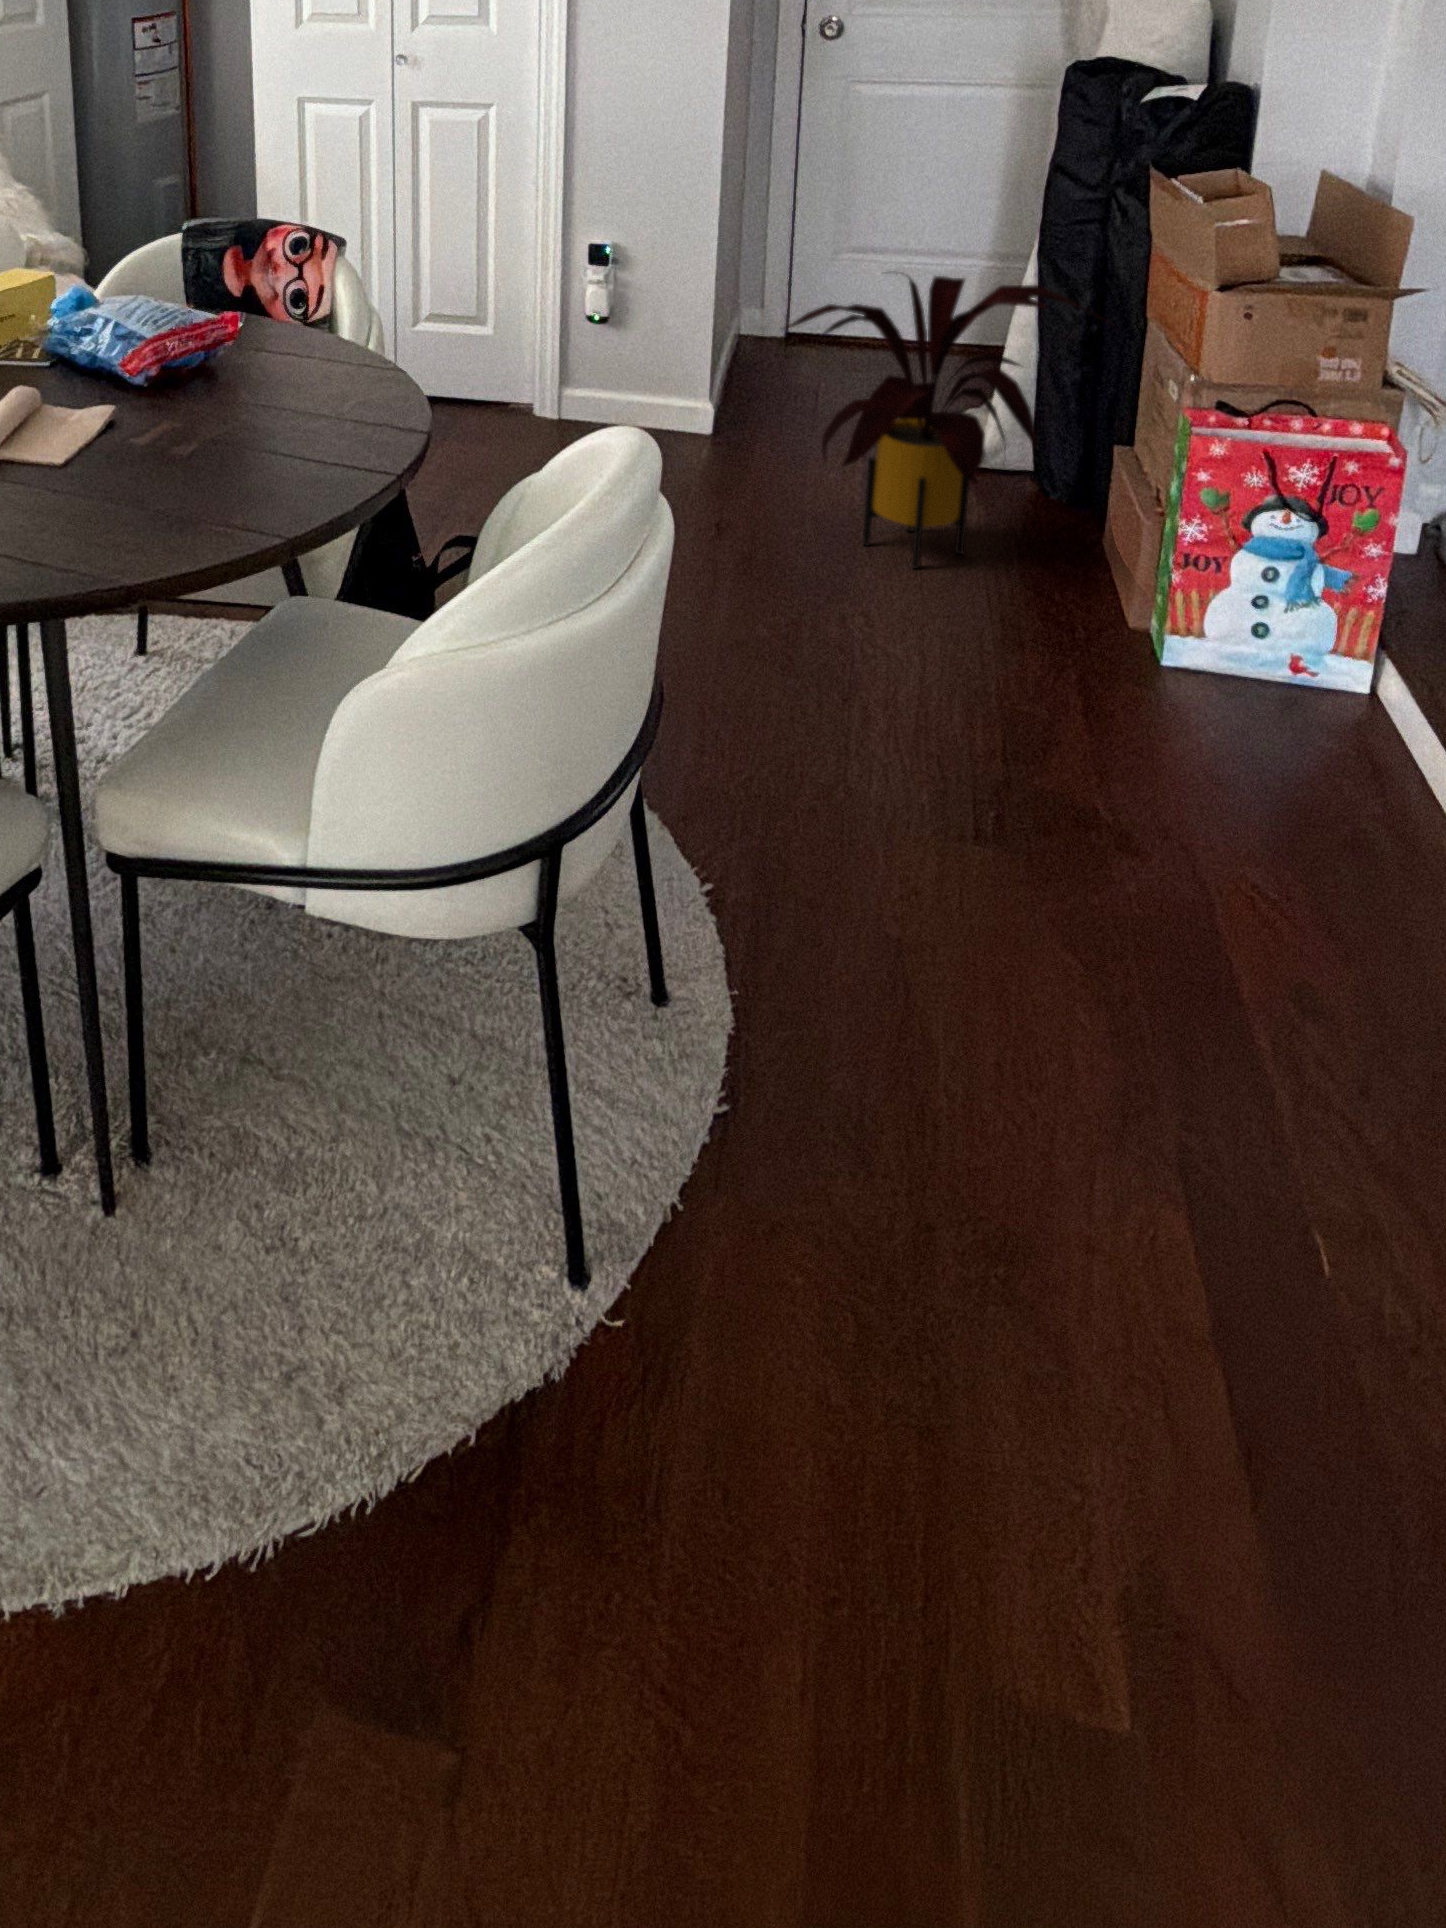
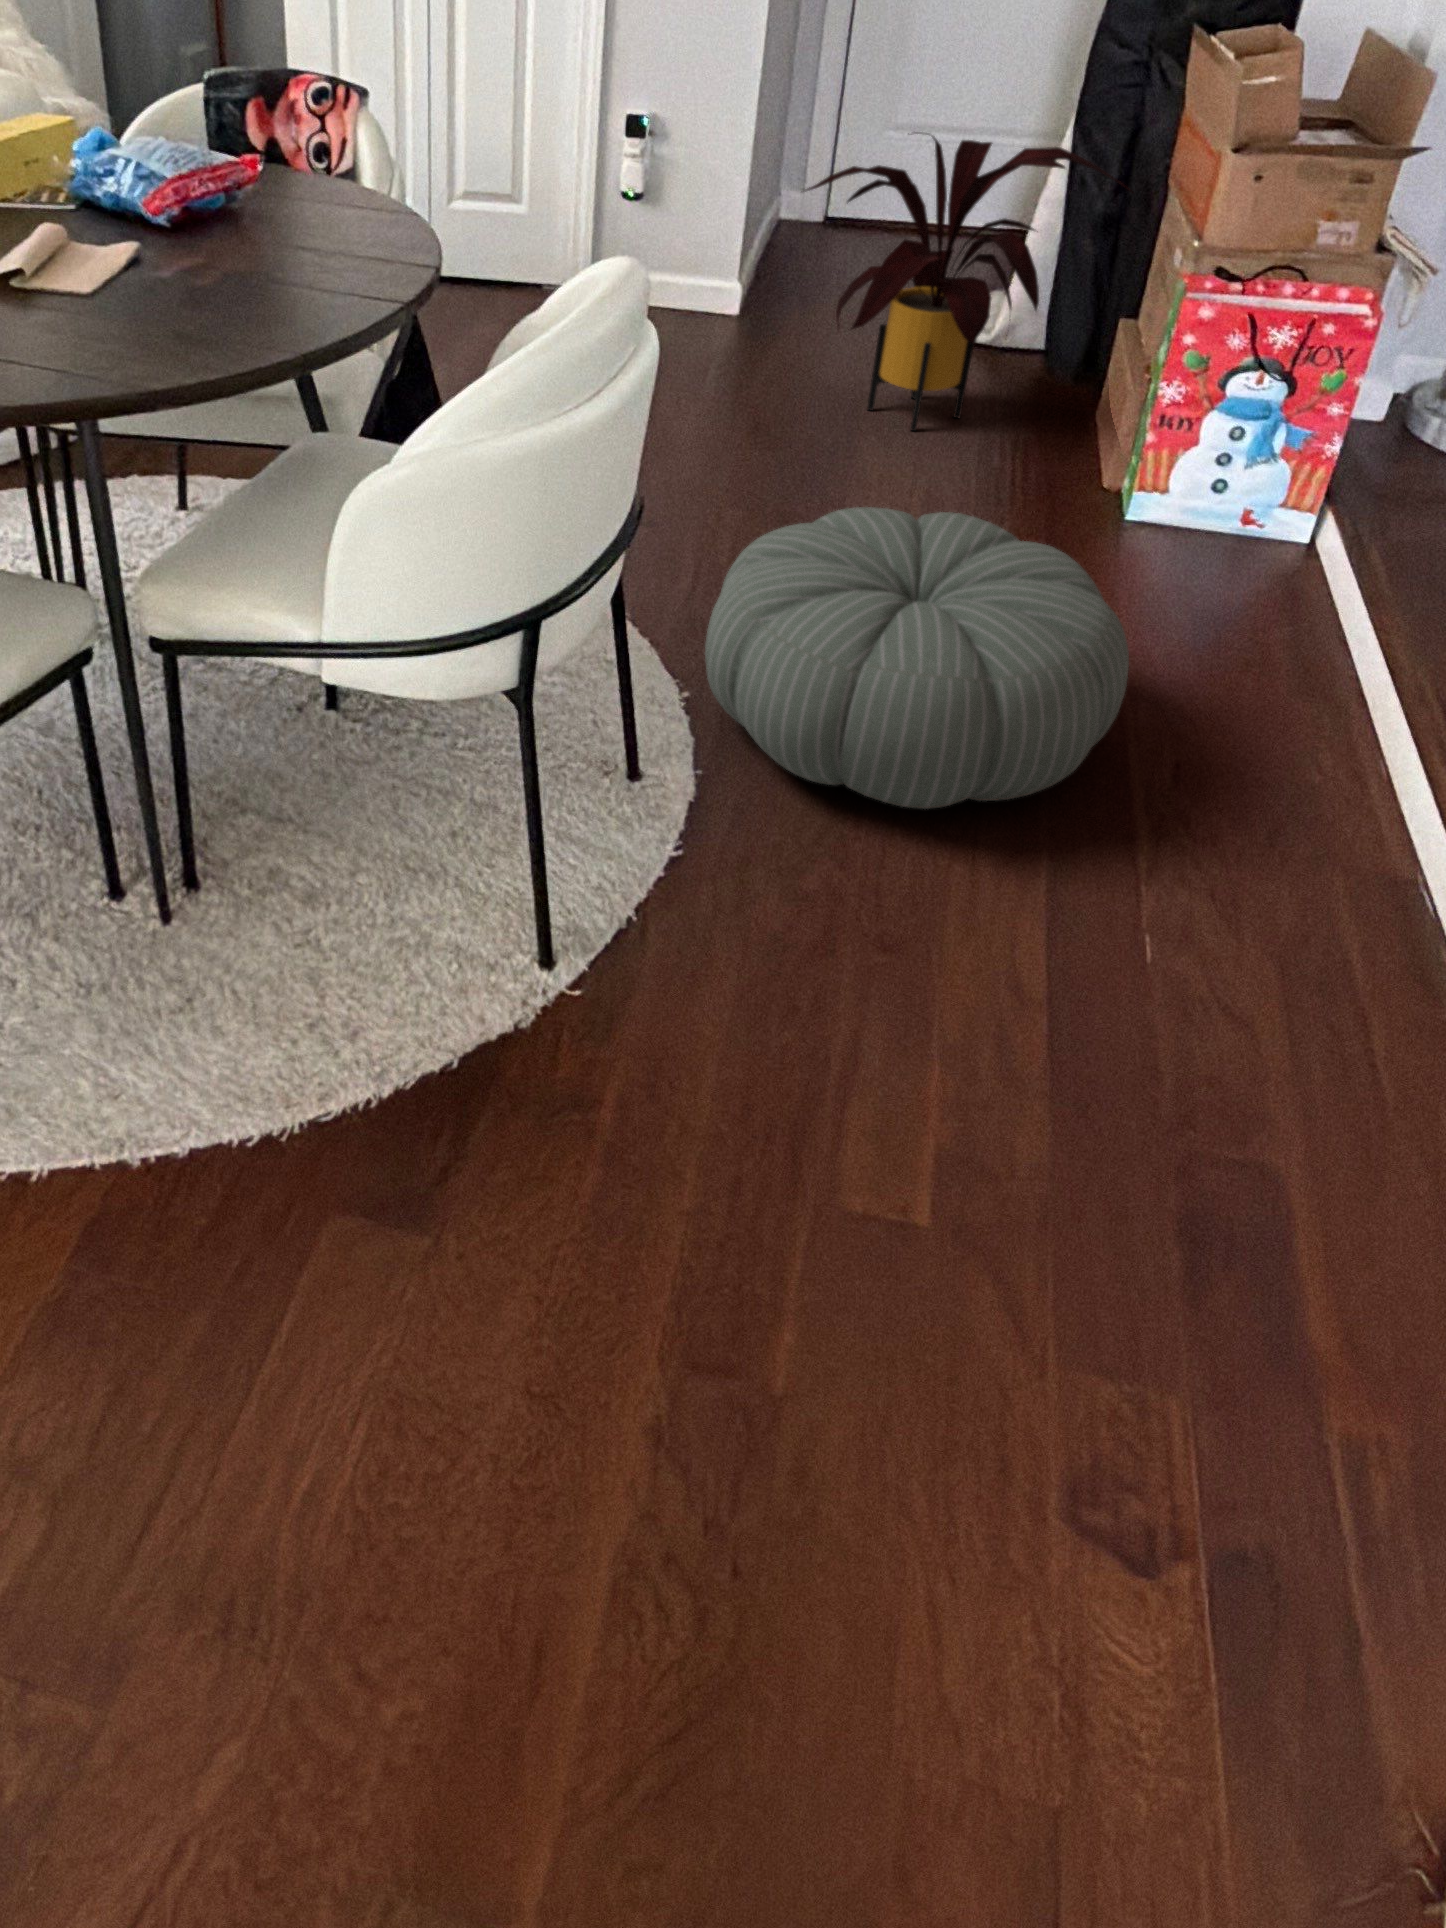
pouf: none [729,672,1220,1049] -> present [705,507,1129,809]

